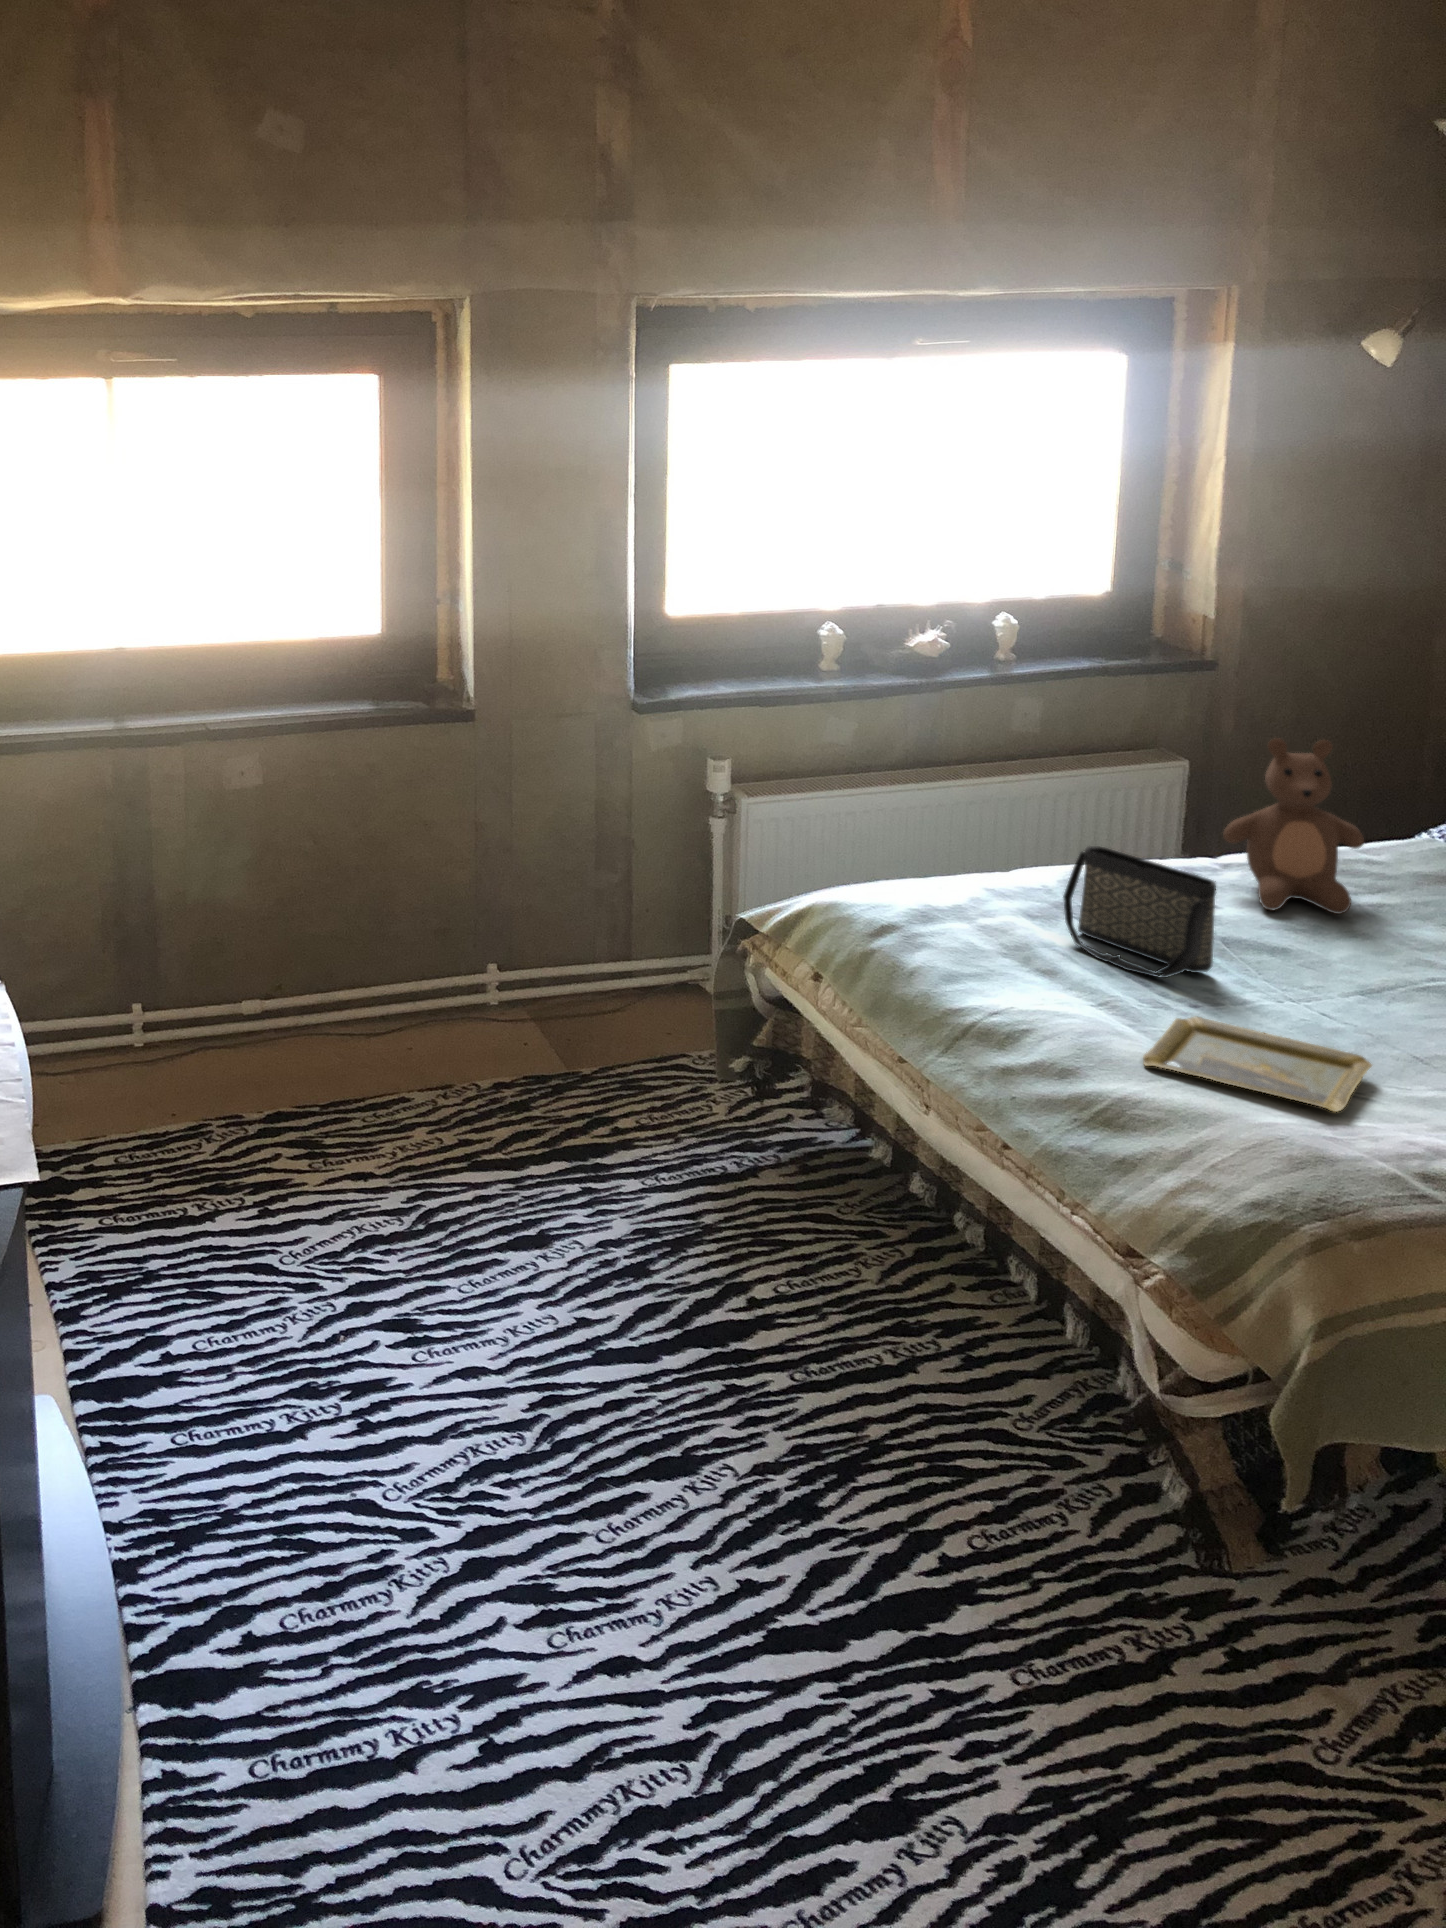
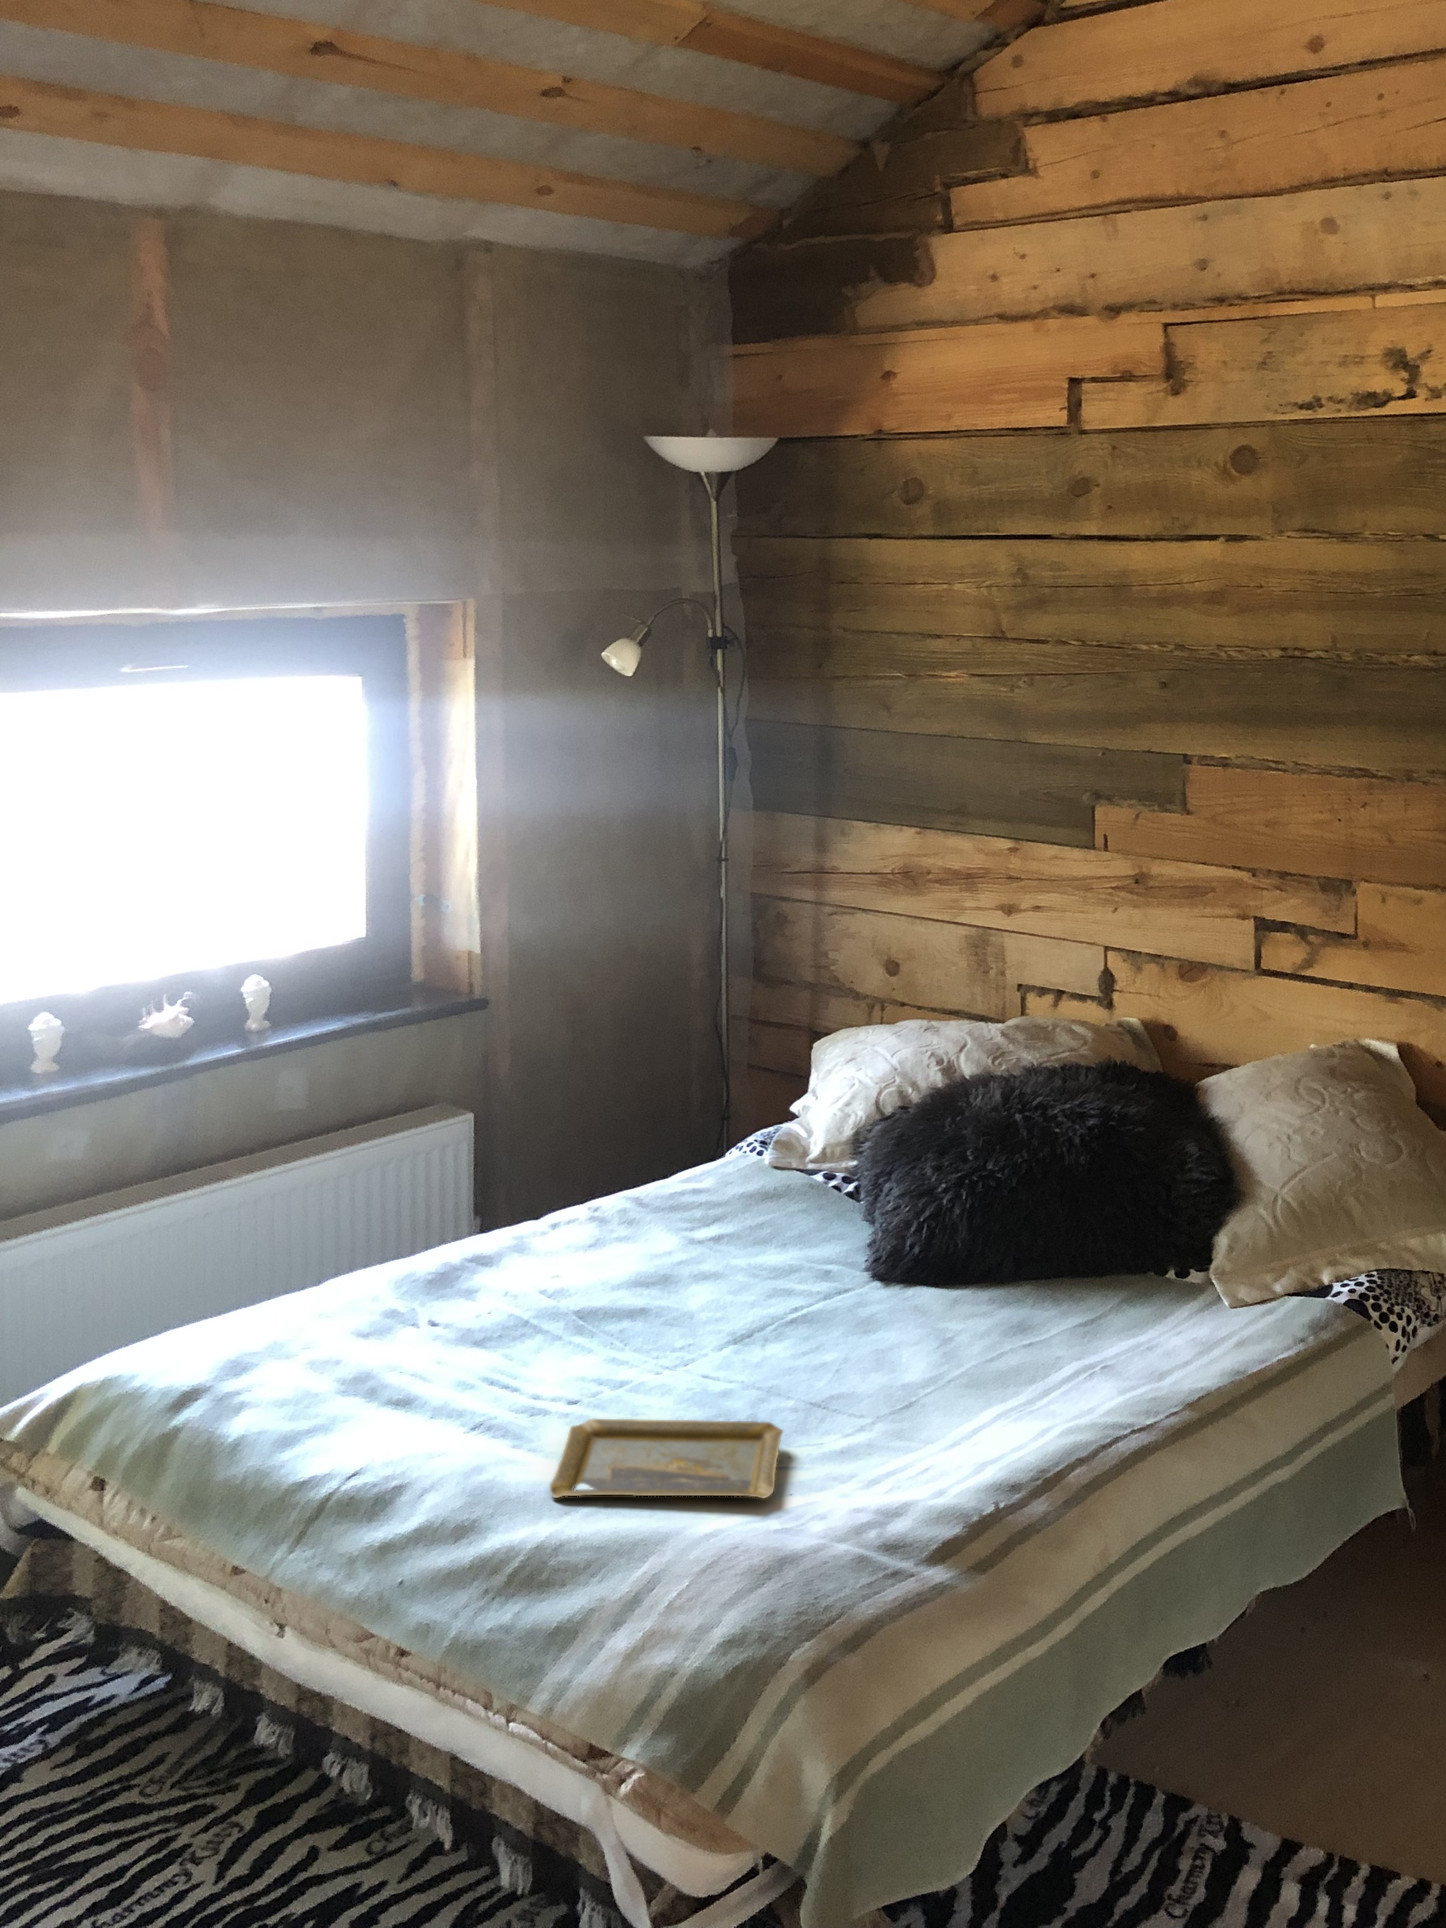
teddy bear: present [1223,738,1364,914] -> none [556,1065,697,1266]
handbag: present [1063,846,1216,978] -> none [406,1231,586,1378]

